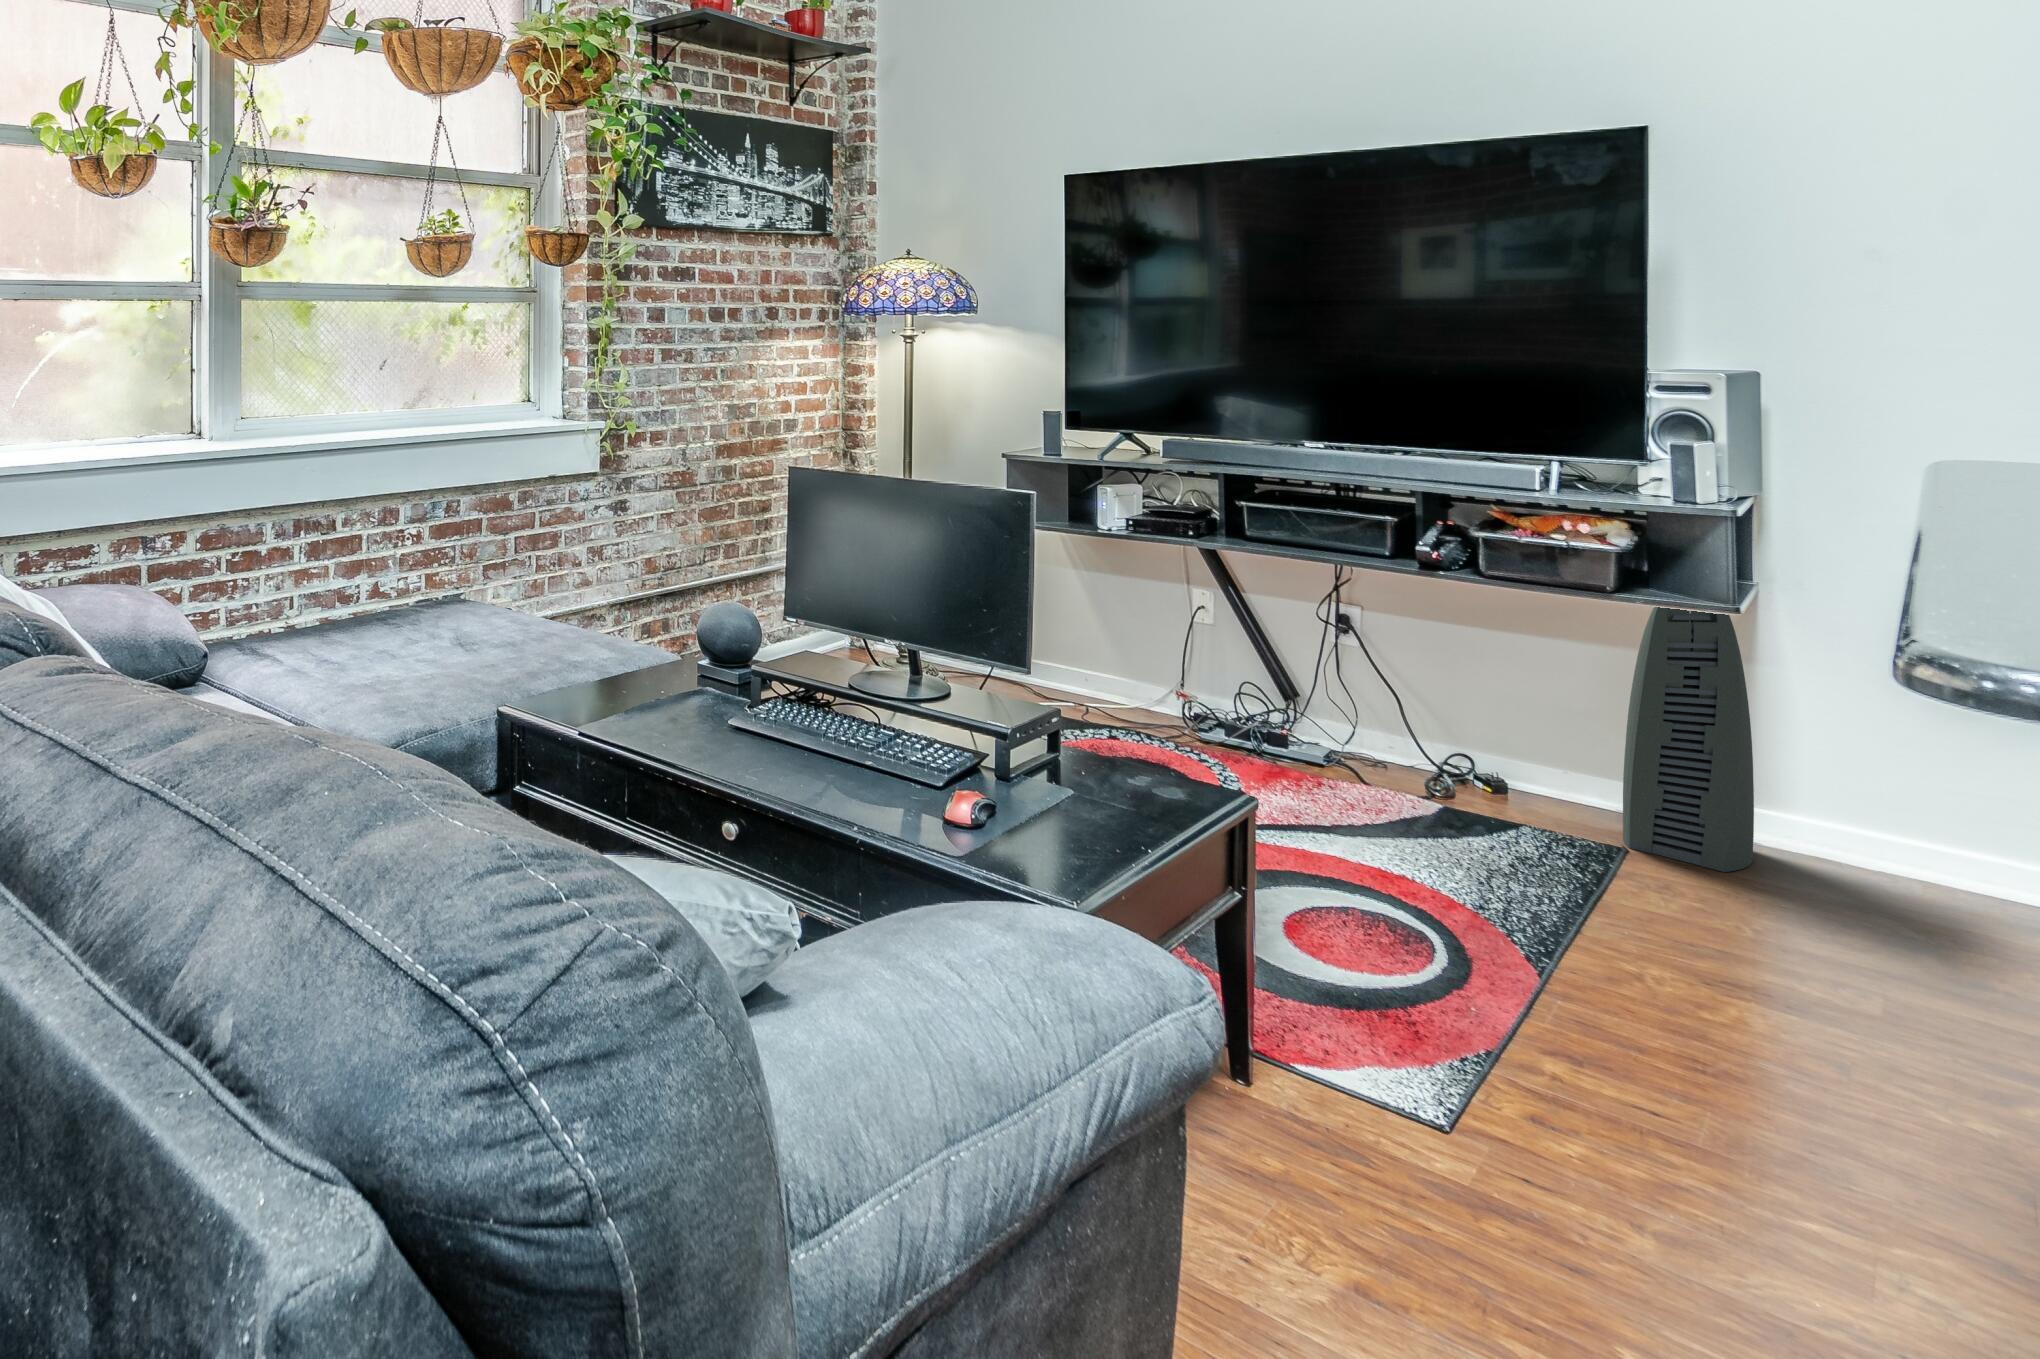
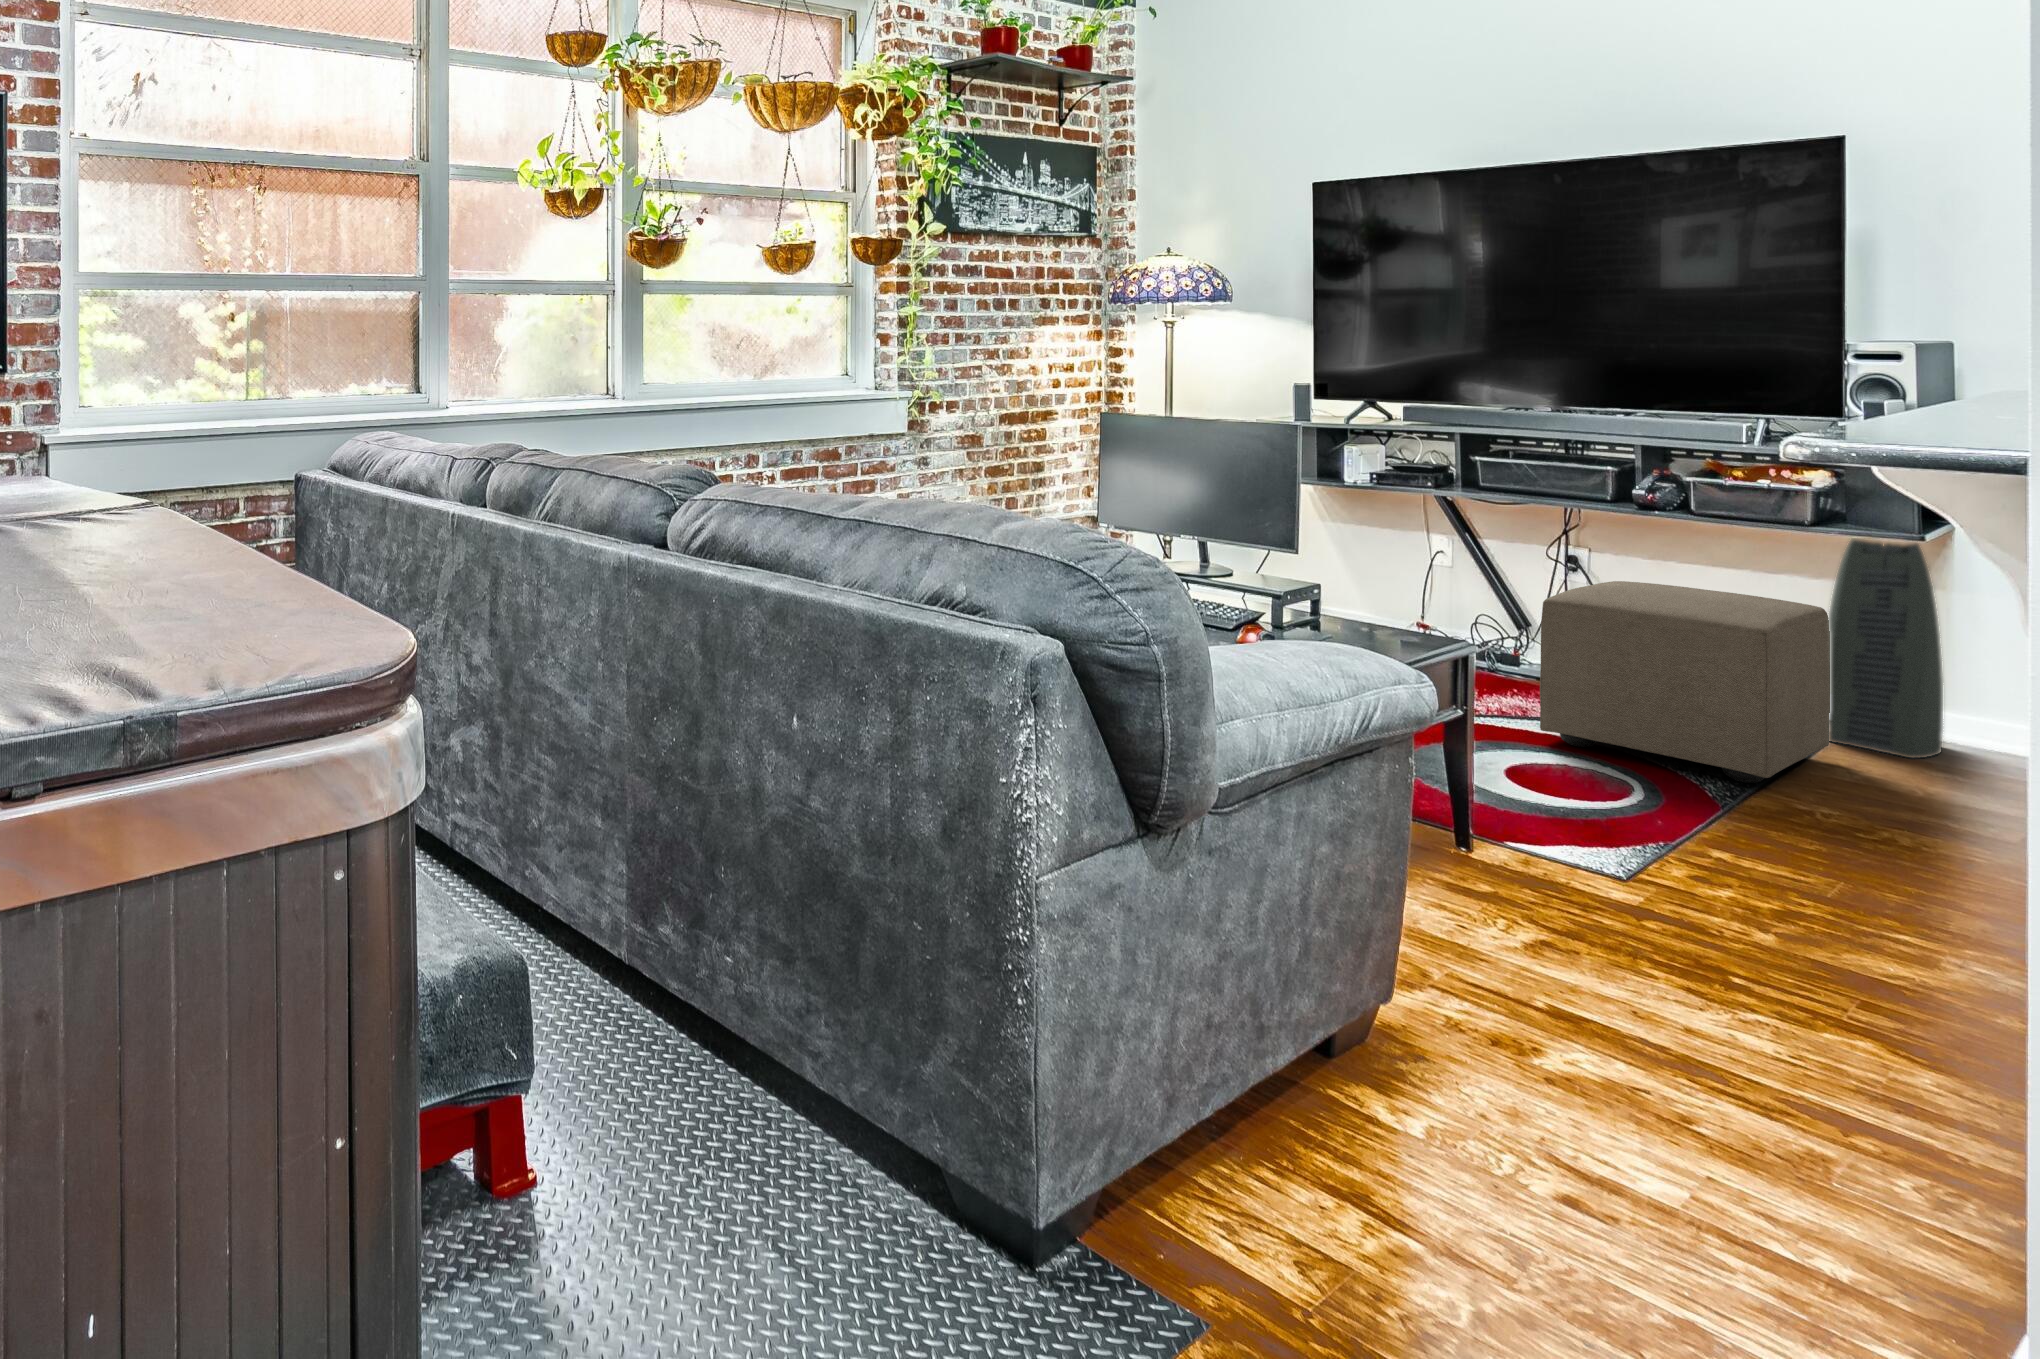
ottoman: none [1318,657,1641,927] -> present [1540,581,1830,783]

